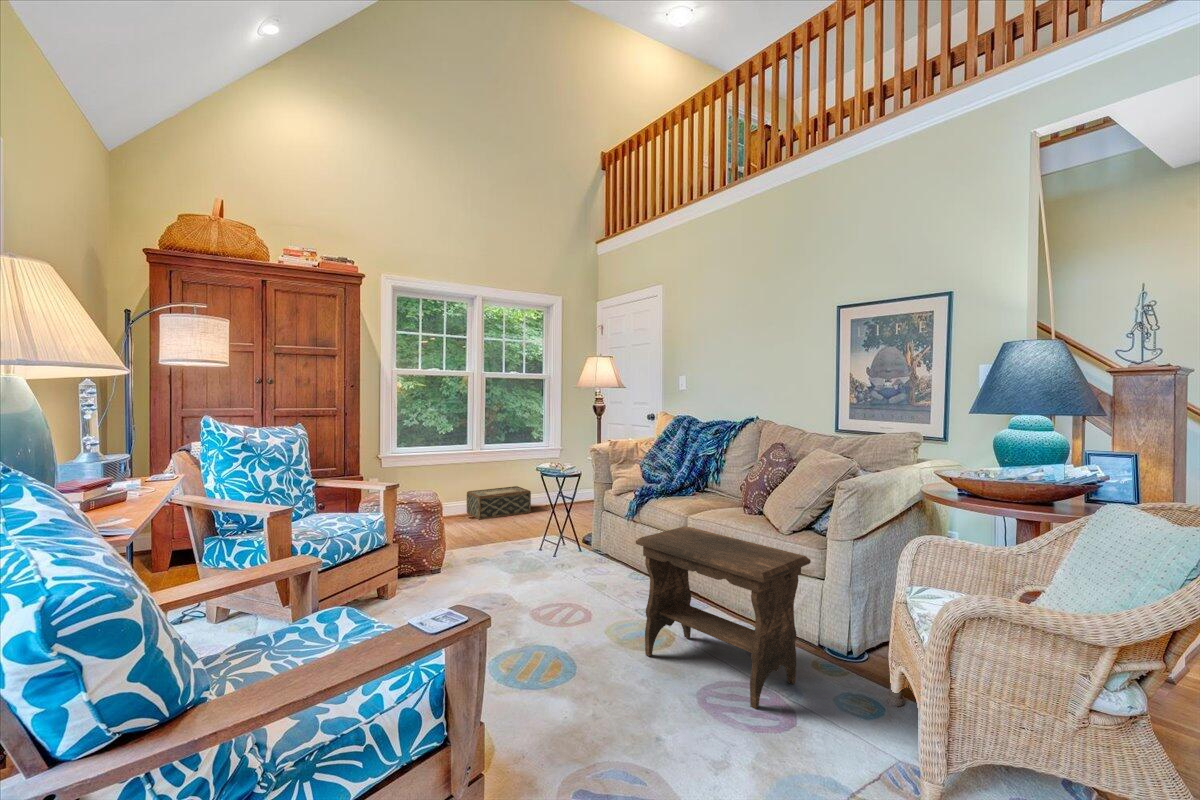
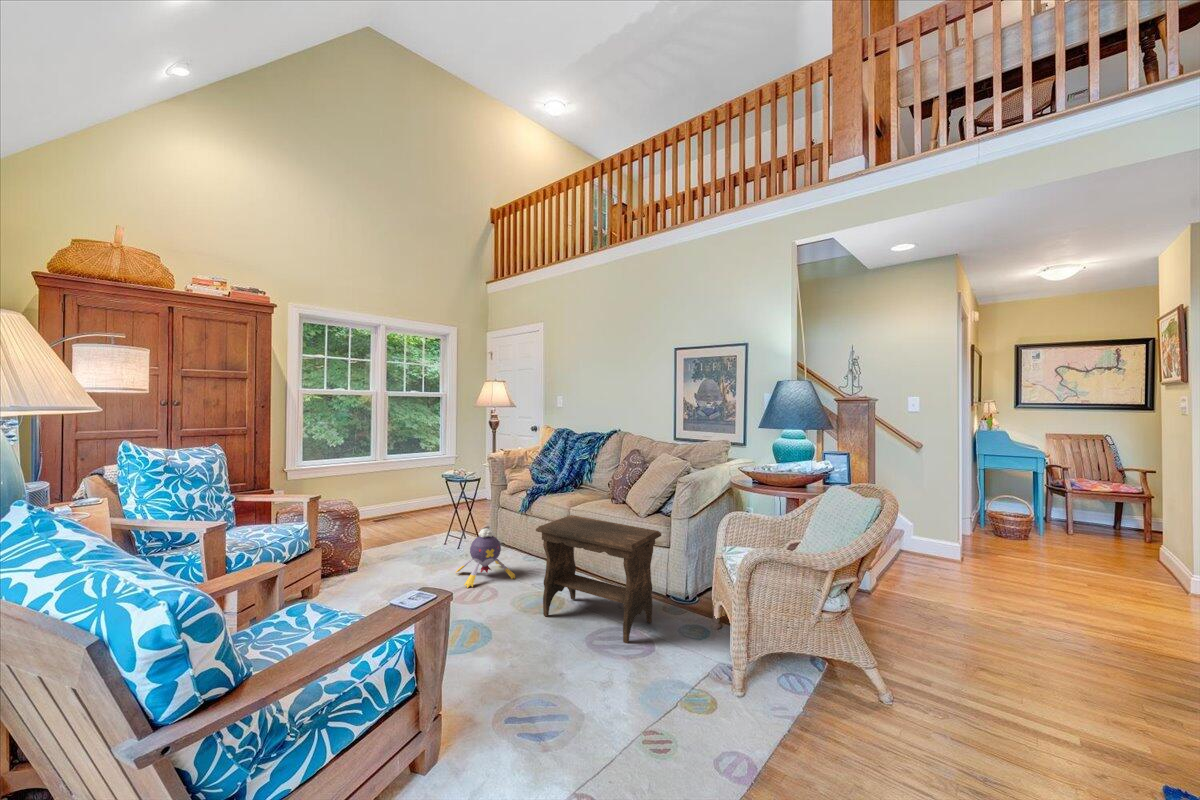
woven basket: present [467,486,531,519] -> none [371,490,430,520]
plush toy: none [545,536,618,609] -> present [455,528,515,588]

